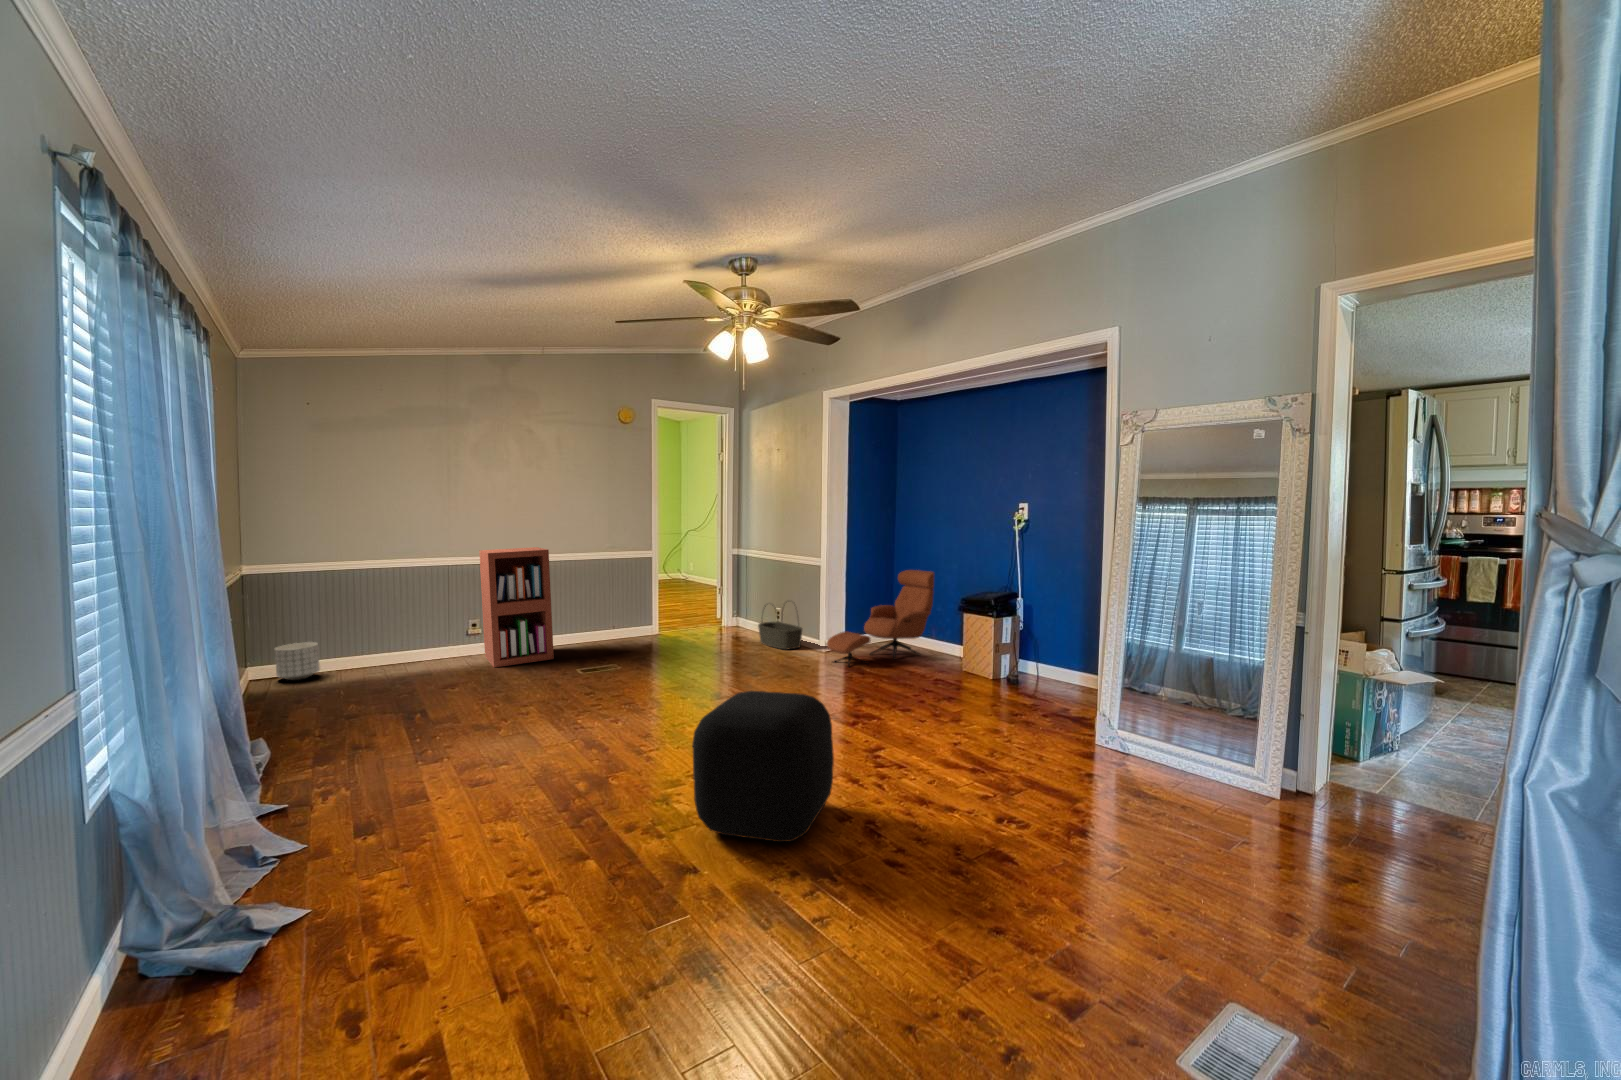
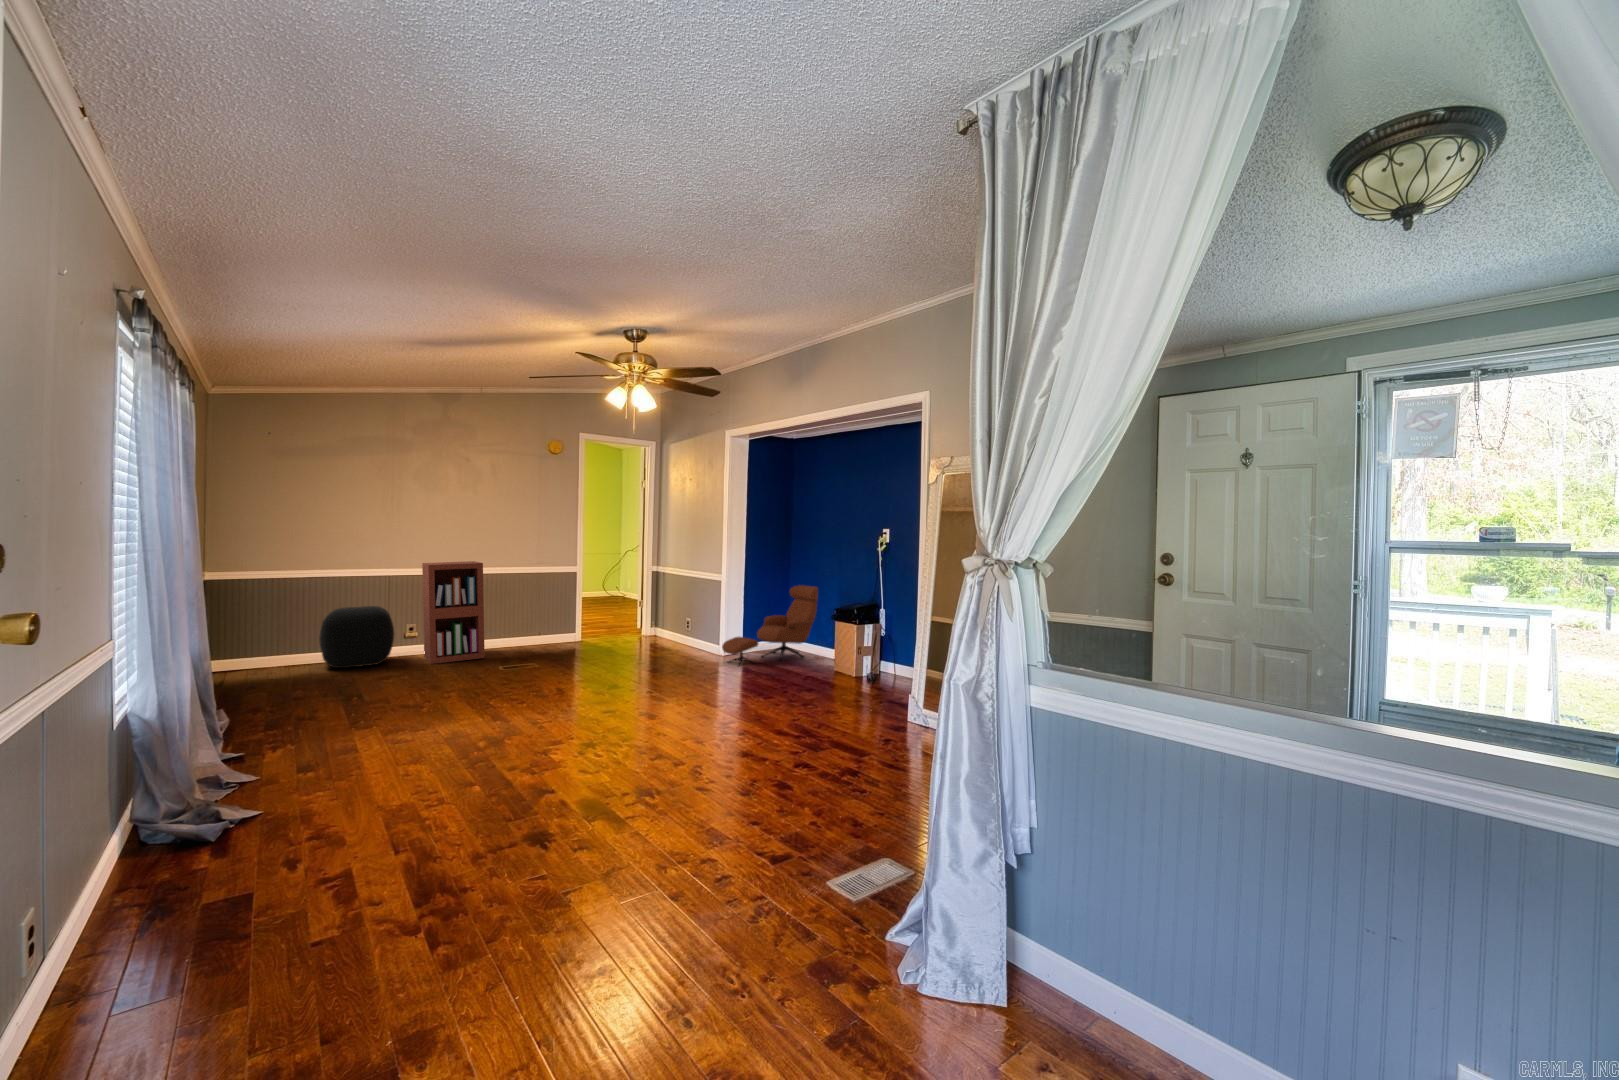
basket: present [758,605,802,650] -> none [670,610,706,653]
planter: present [275,642,320,680] -> none [236,640,275,672]
ottoman: present [692,691,834,842] -> present [319,606,394,668]

